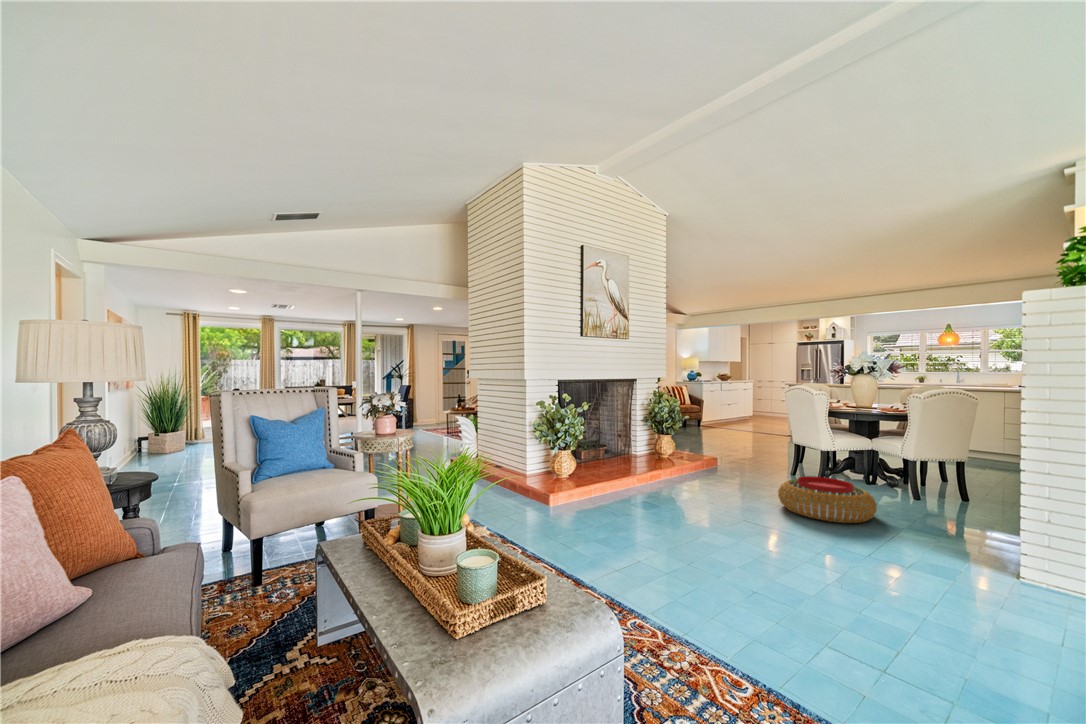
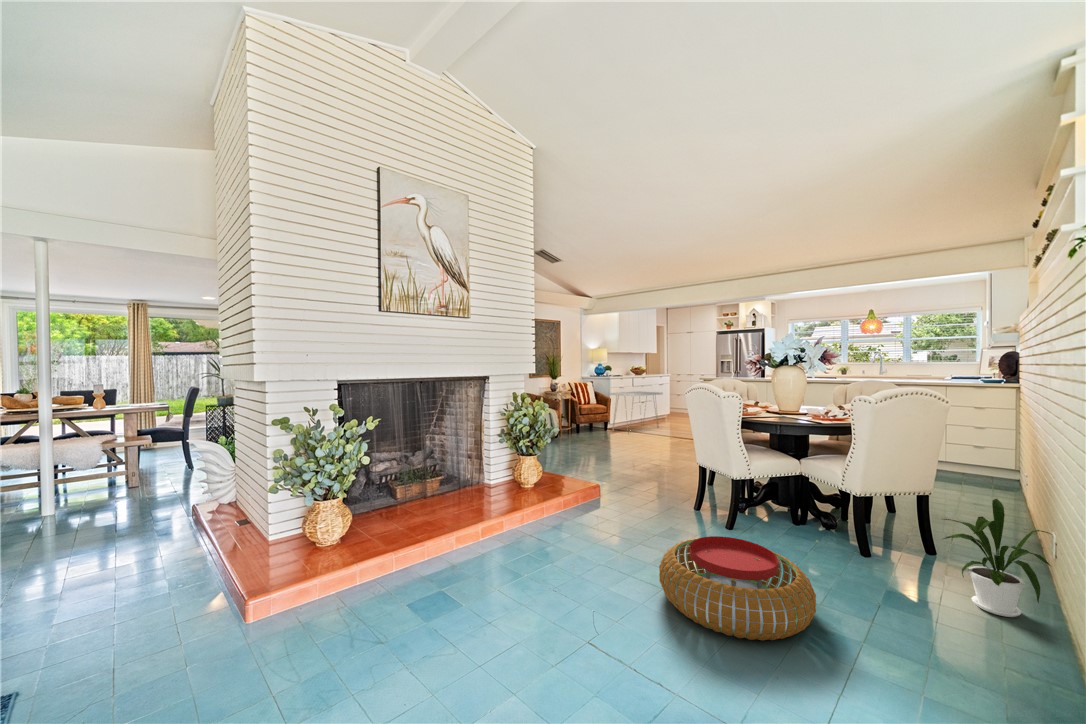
console table: none [702,395,749,430] -> present [609,391,663,429]
house plant: none [962,457,1033,523] -> present [943,499,1050,617]

